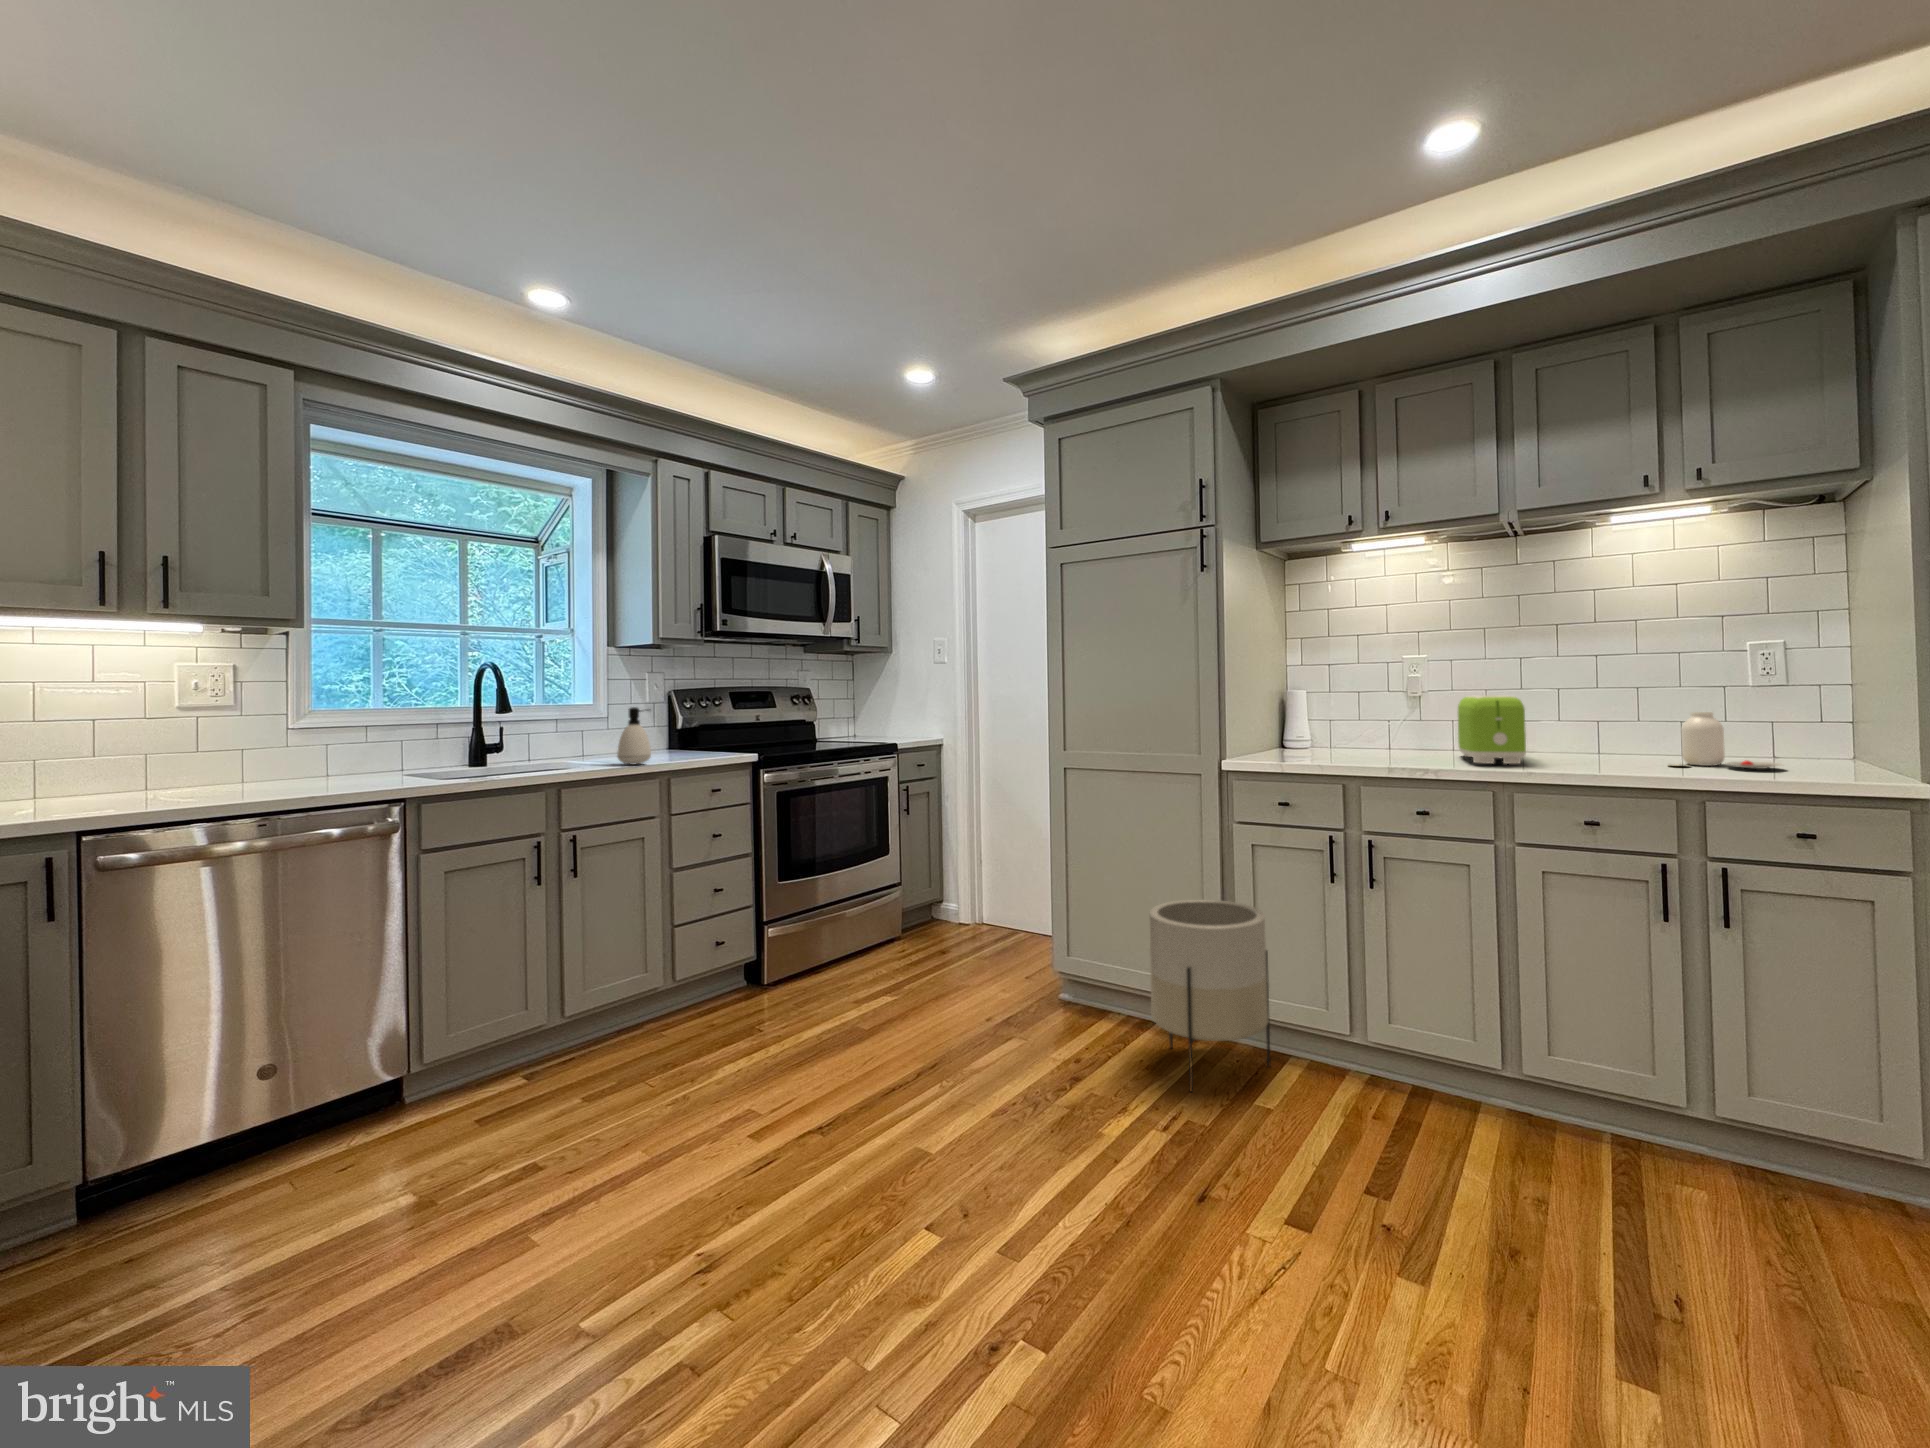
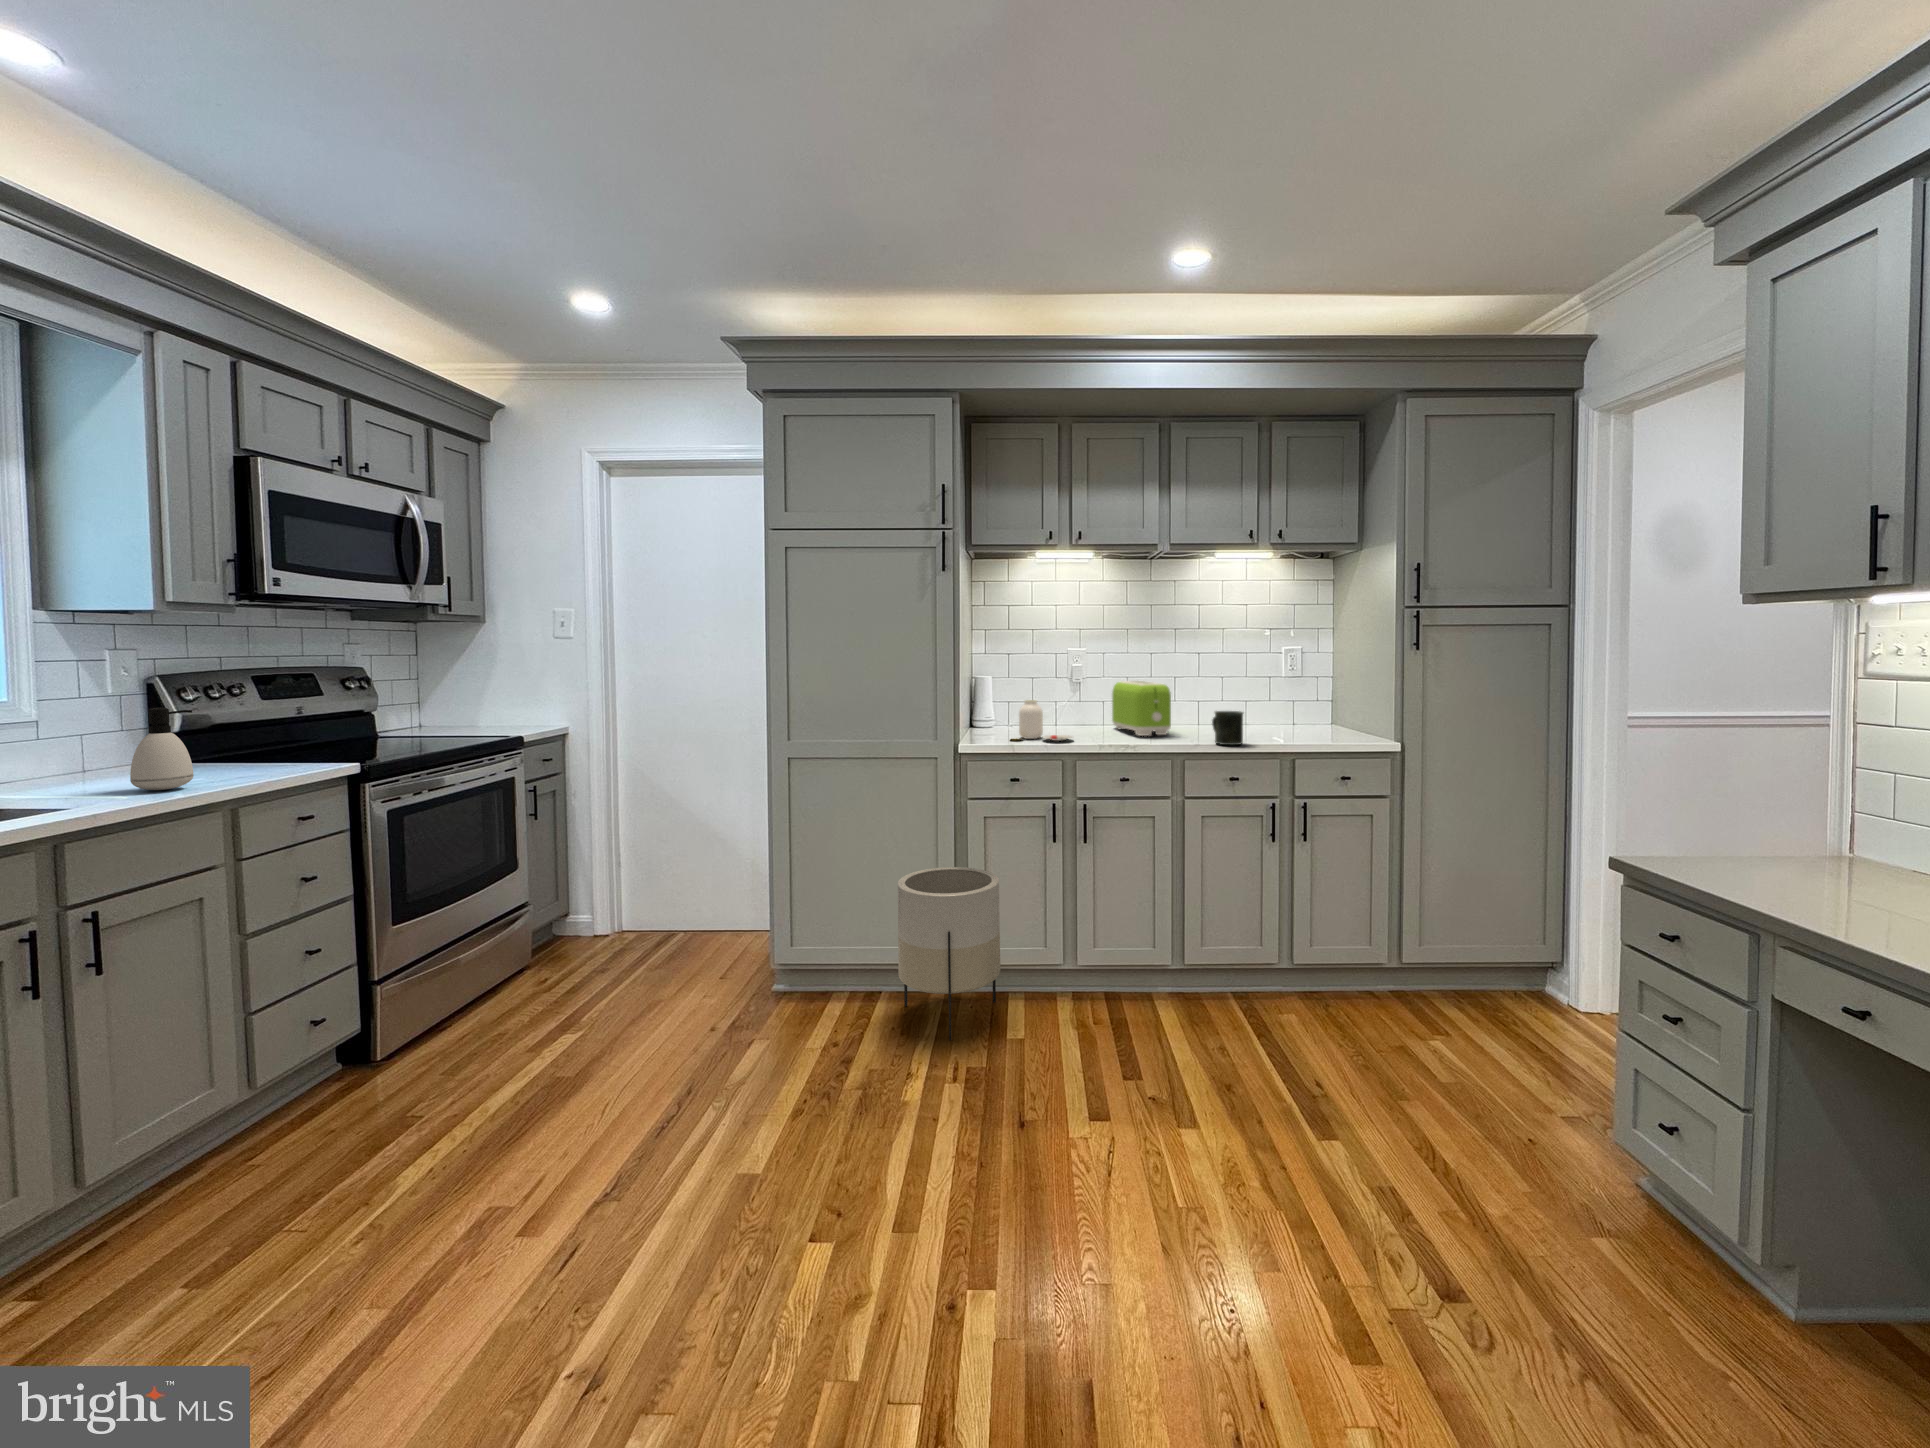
jar: present [1681,712,1782,769] -> present [1016,700,1072,741]
mug: none [1573,731,1622,777] -> present [1212,711,1243,745]

